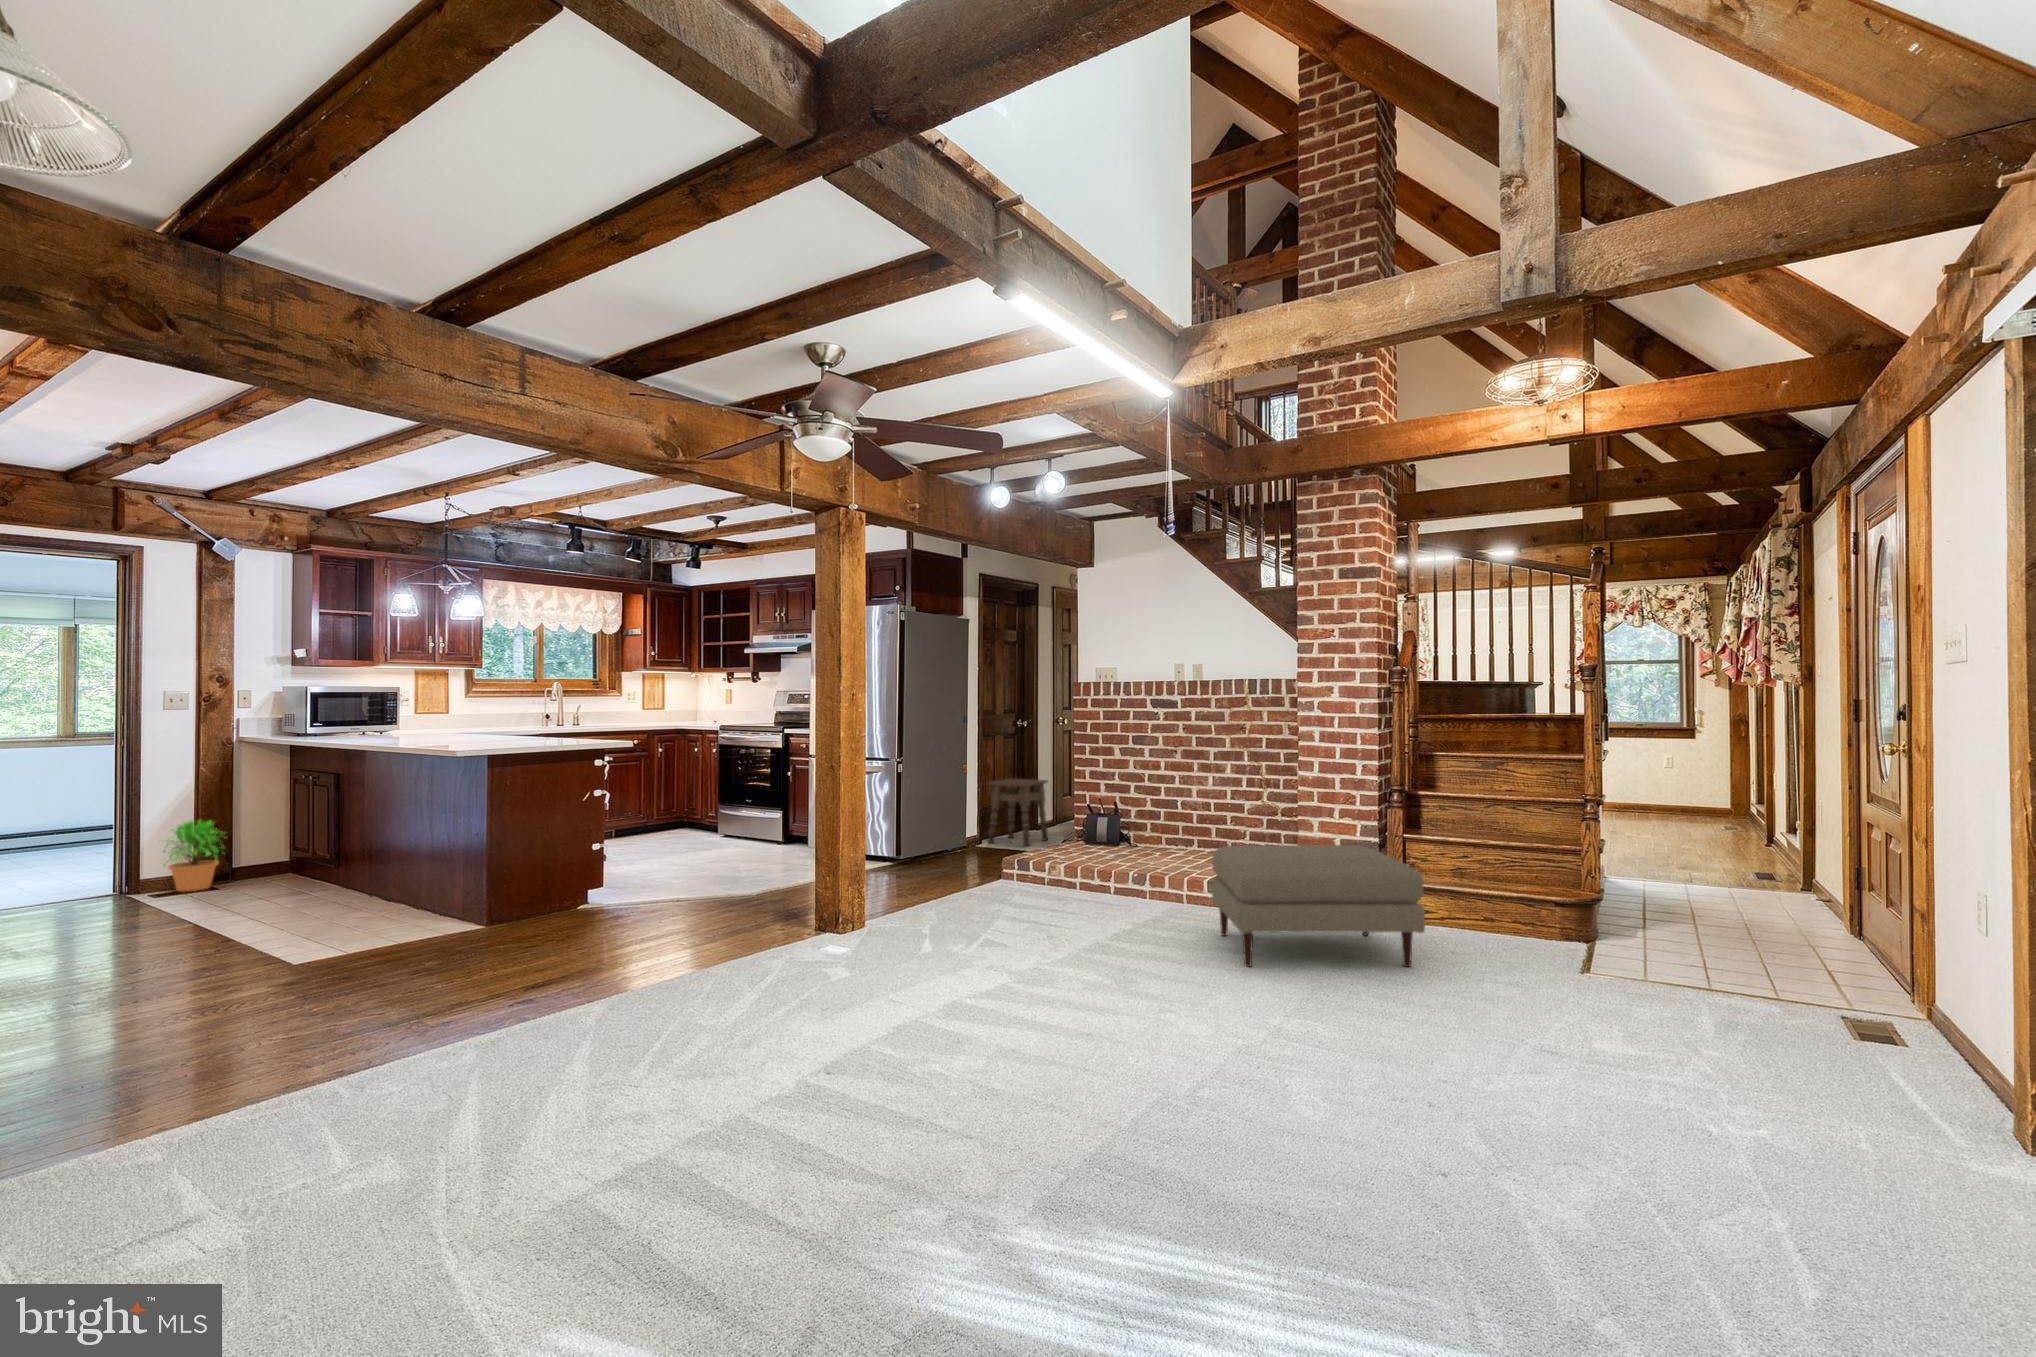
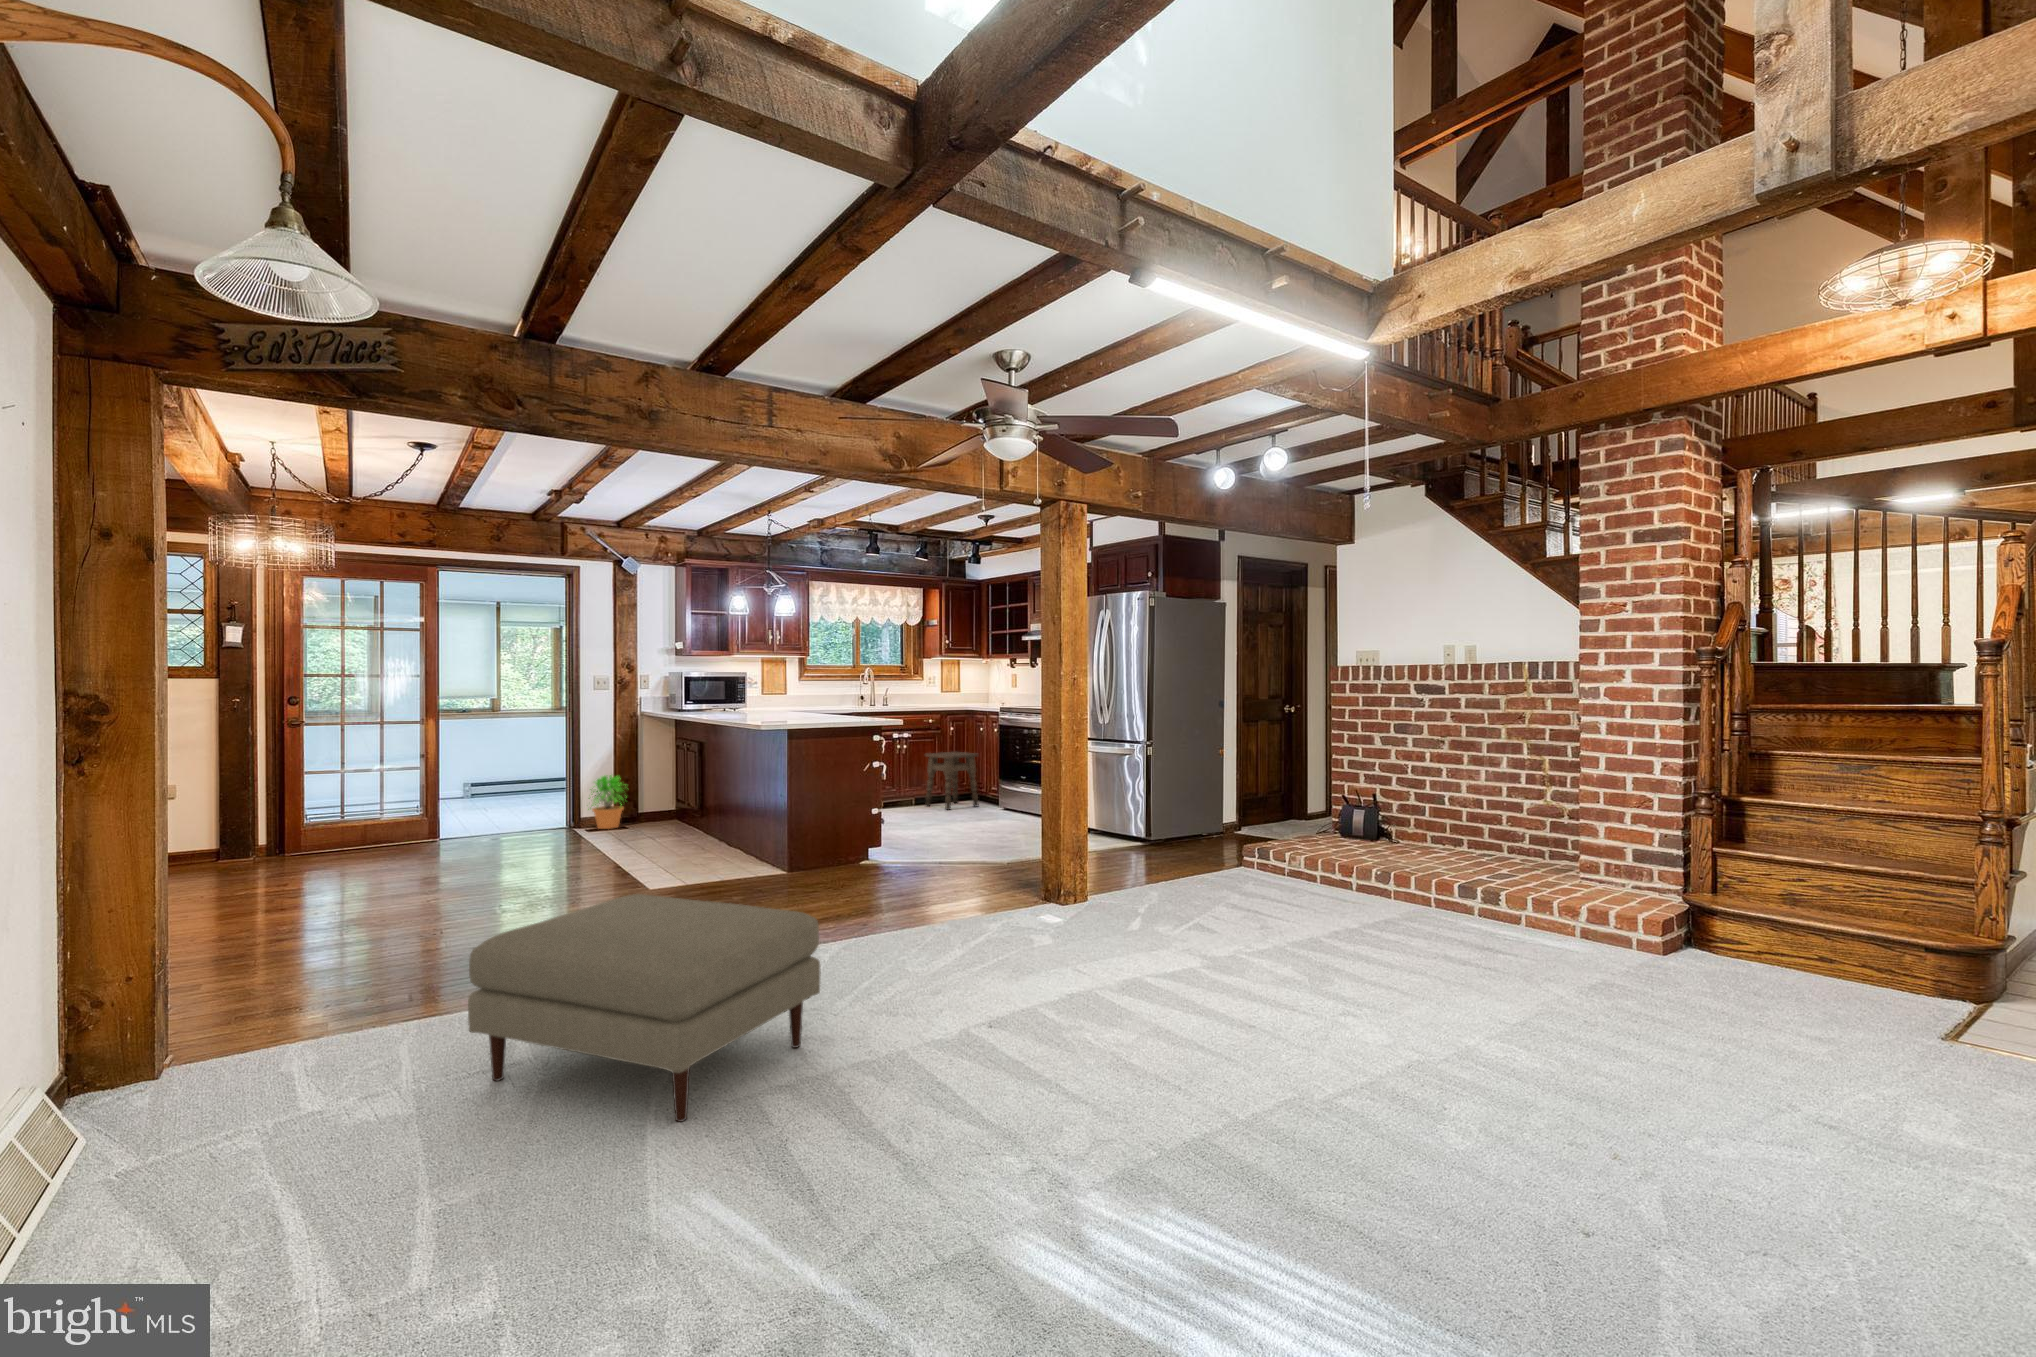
side table: present [988,779,1048,846] -> present [925,752,979,810]
ottoman: present [1212,845,1425,967] -> present [468,894,821,1122]

